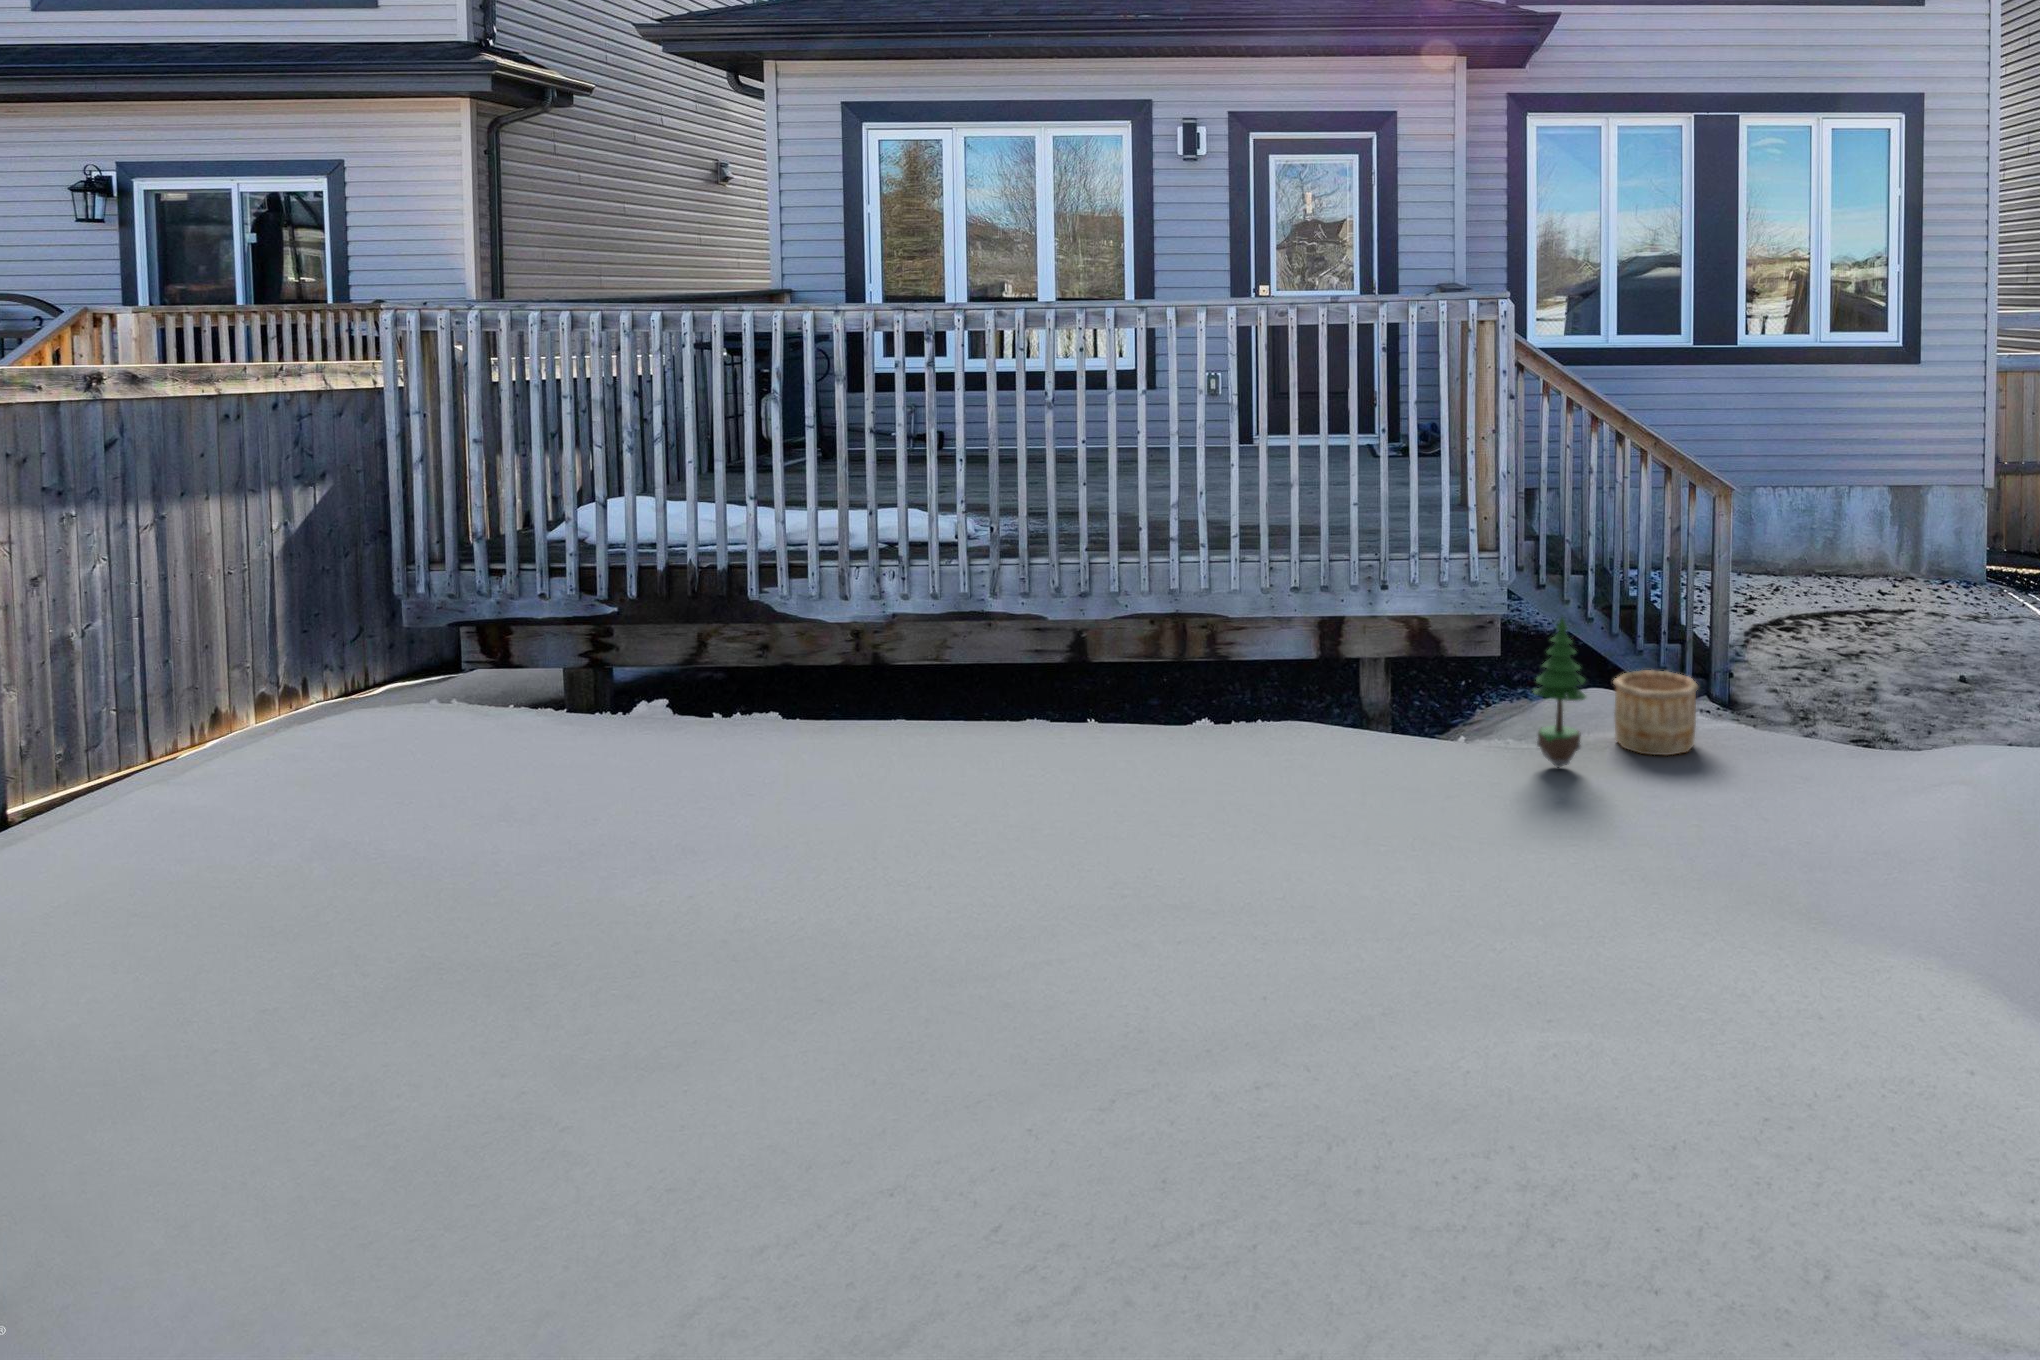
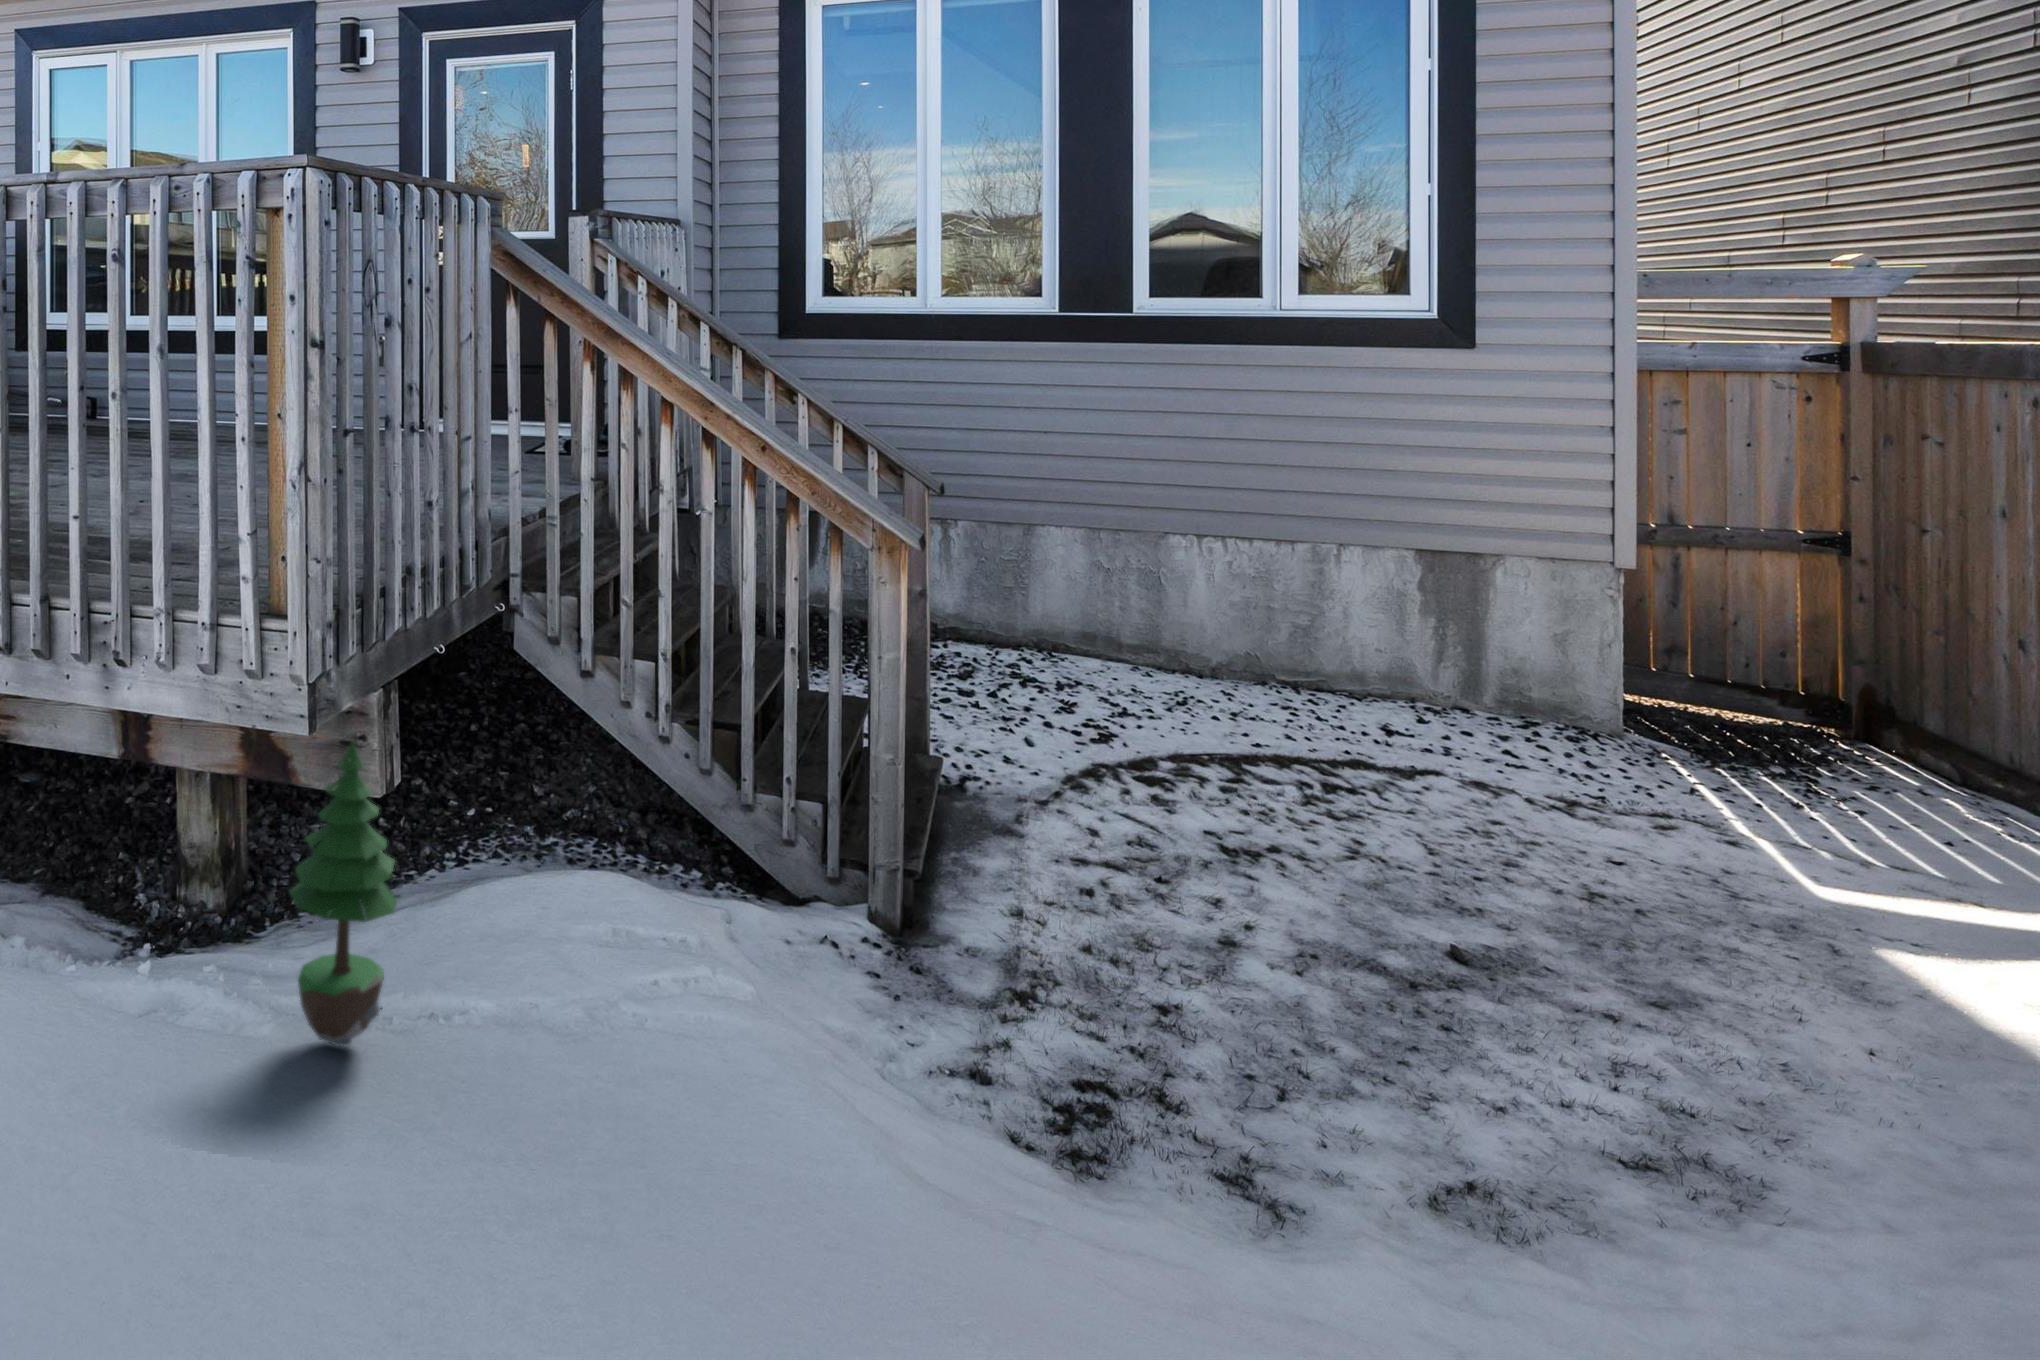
wooden bucket: present [1613,670,1698,755] -> none [522,858,693,1057]

